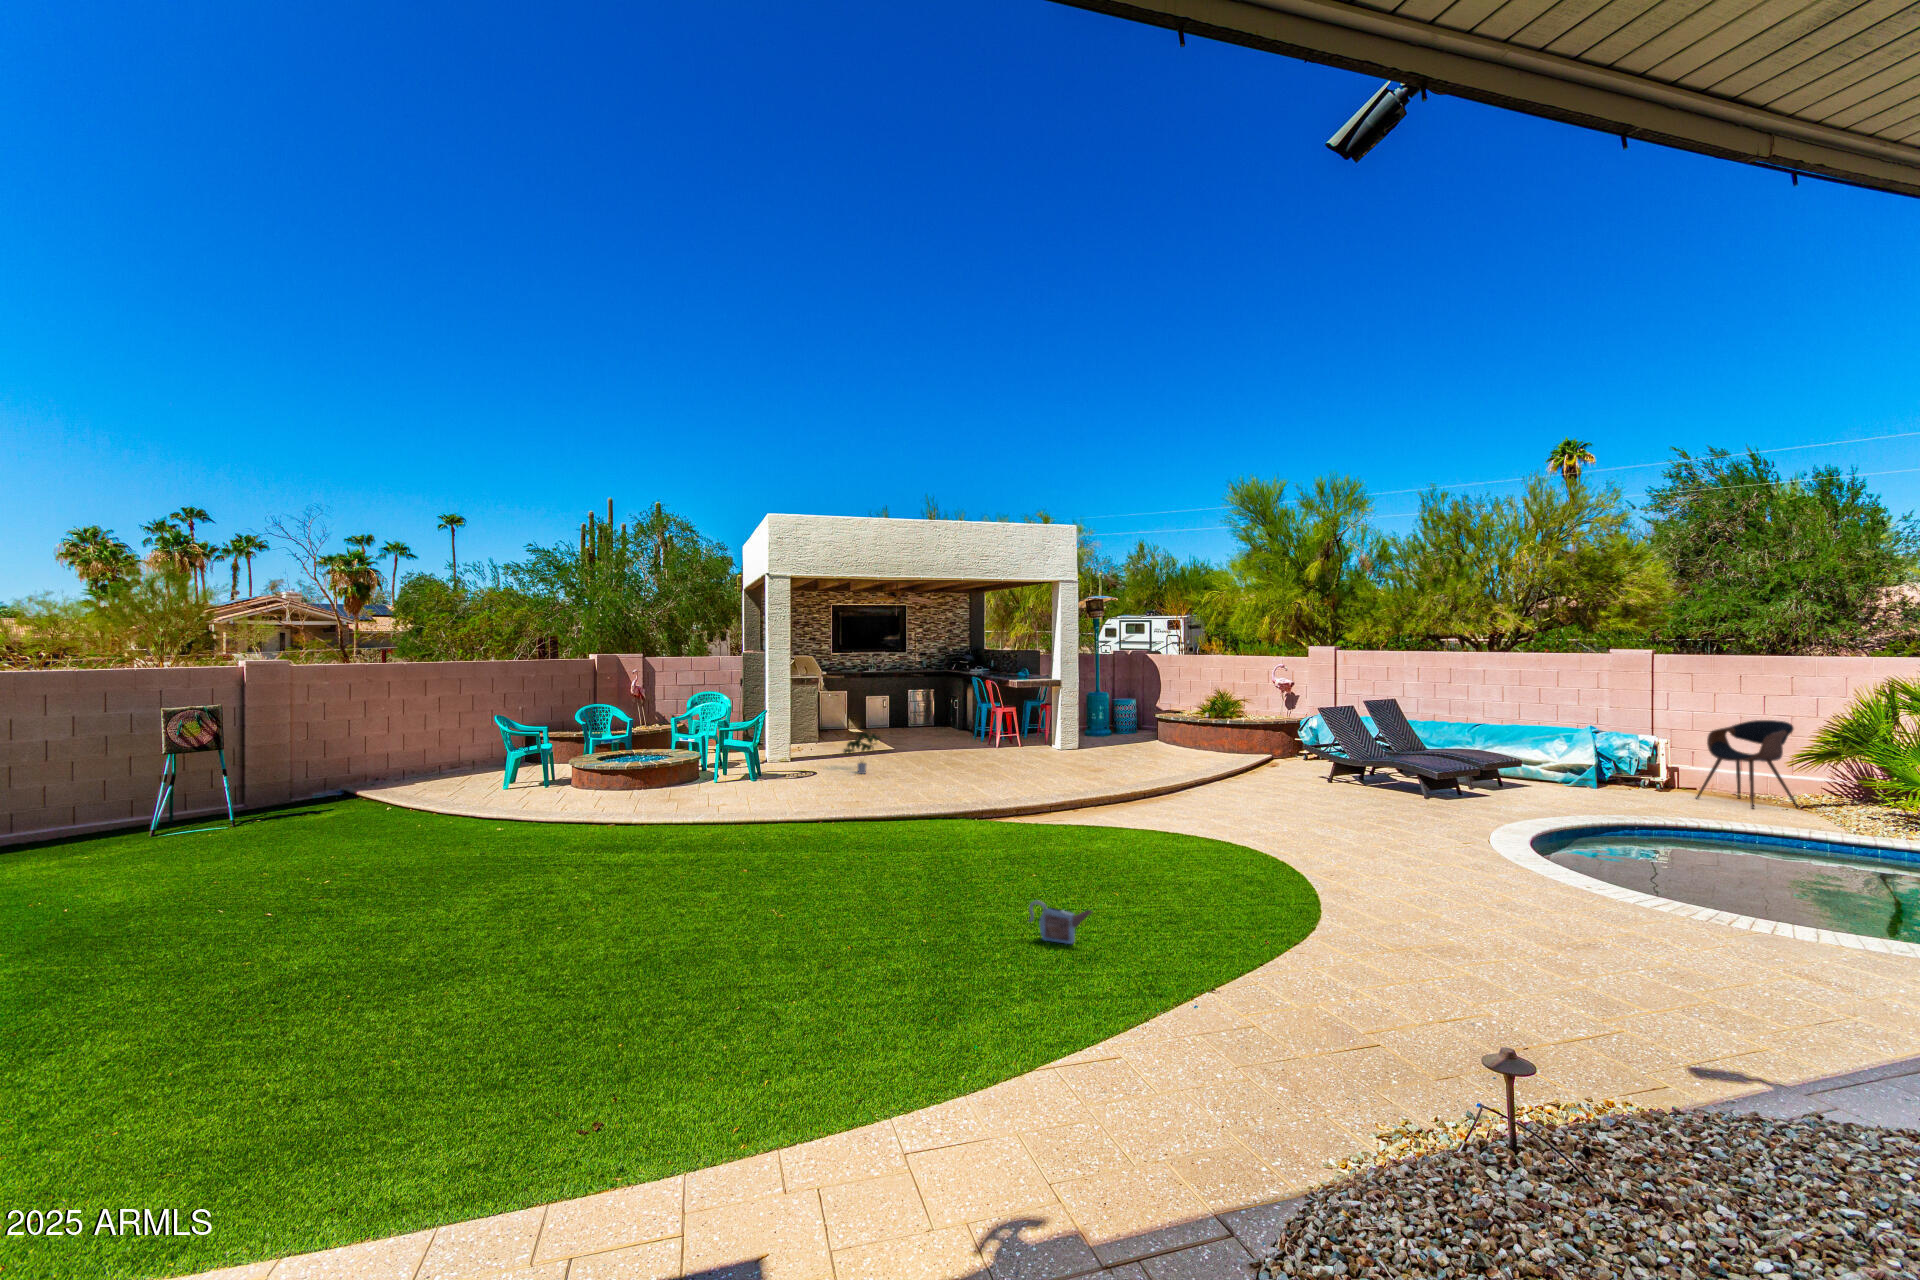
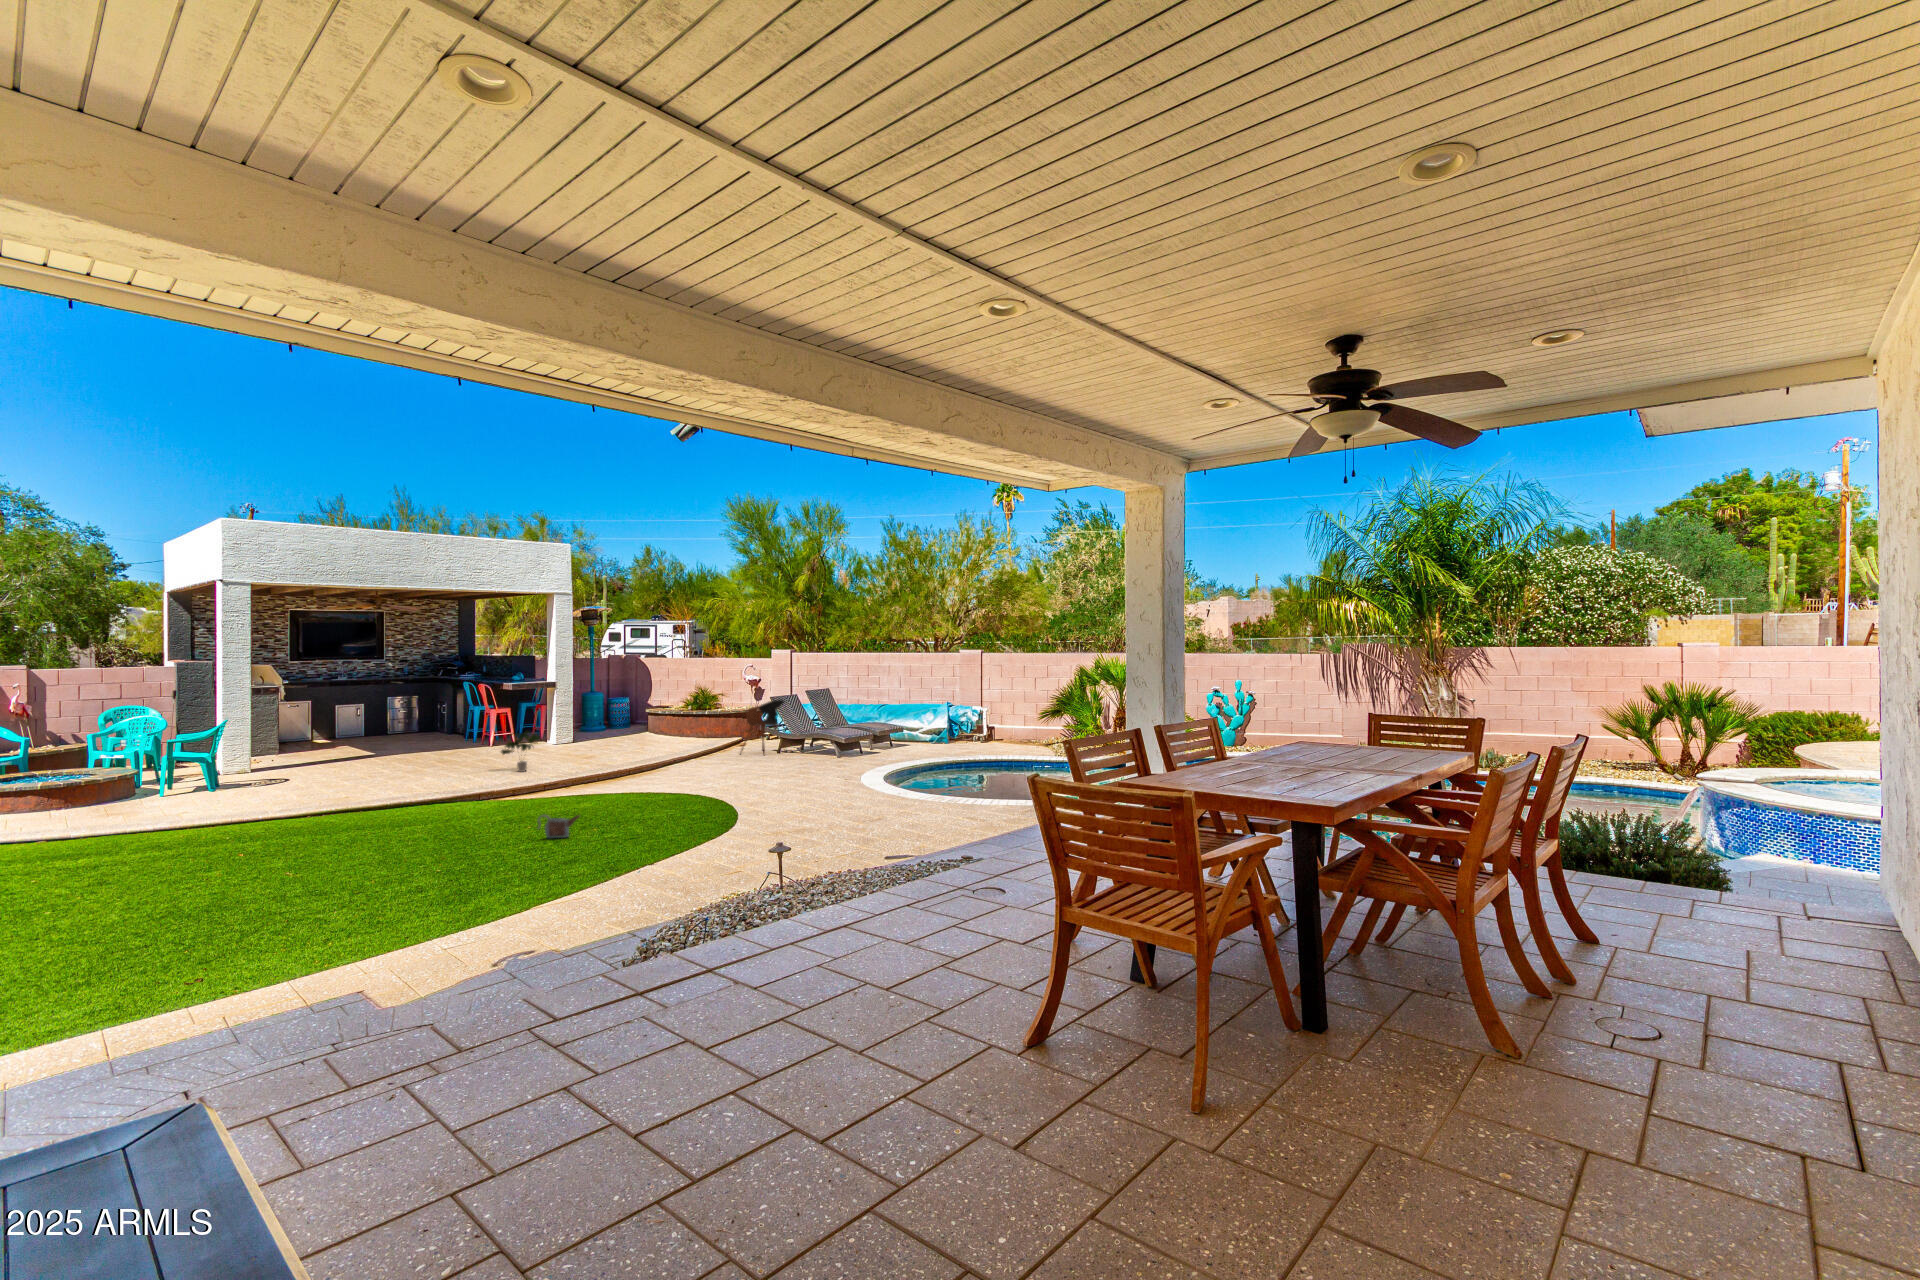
chair: present [1696,720,1799,809] -> present [741,699,784,754]
potted plant: present [843,731,880,774] -> present [501,732,541,772]

